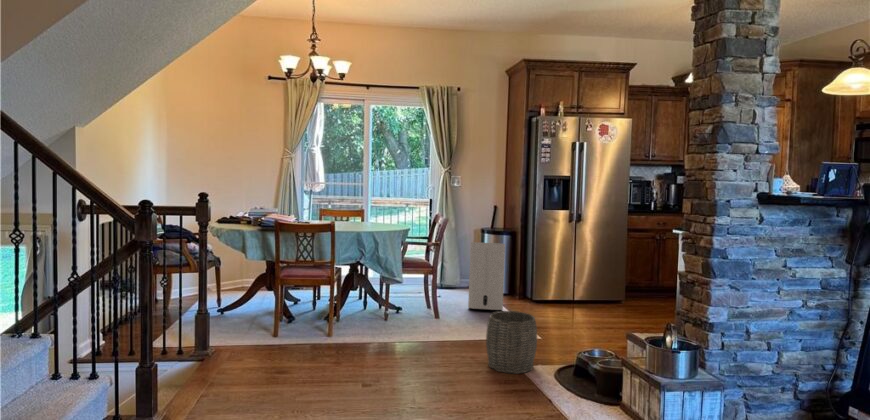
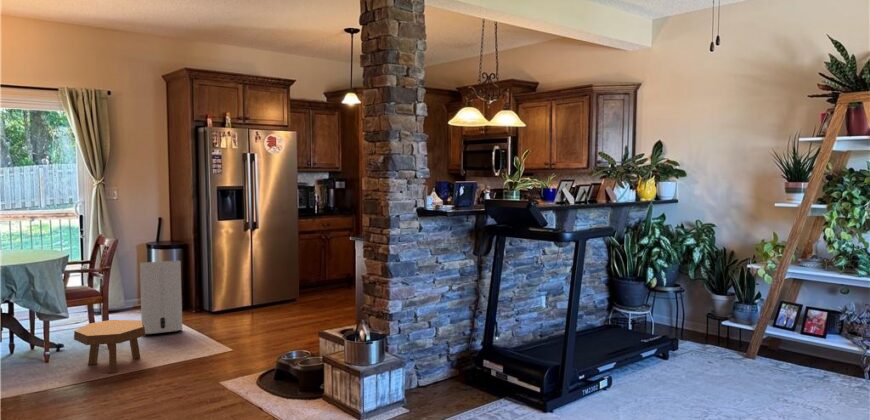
footstool: none [409,289,466,336] -> present [74,320,146,373]
woven basket: present [486,311,537,374] -> none [185,331,239,394]

